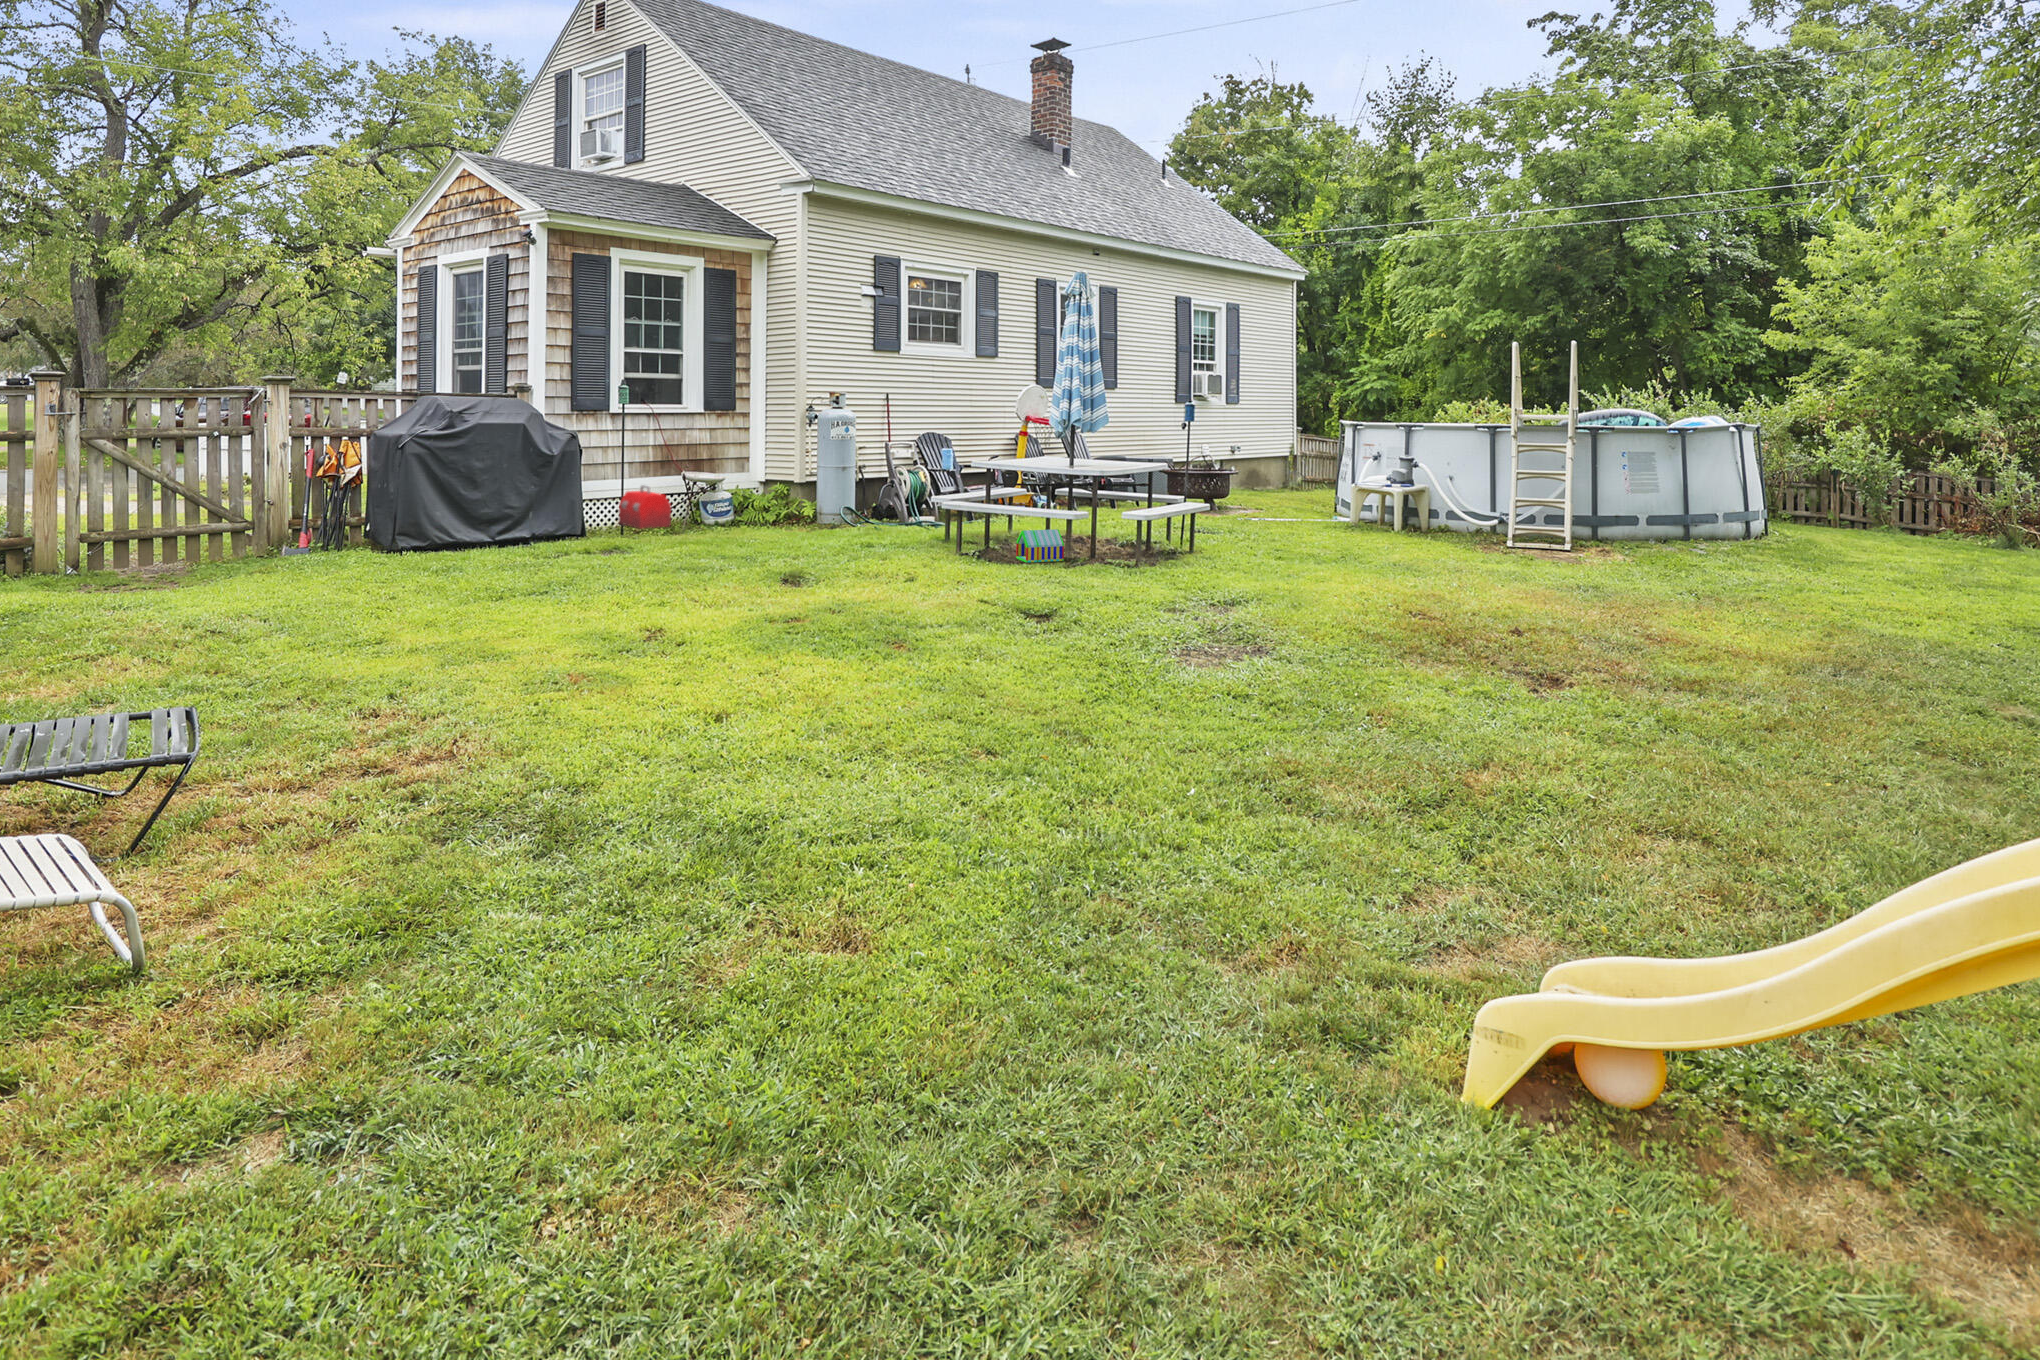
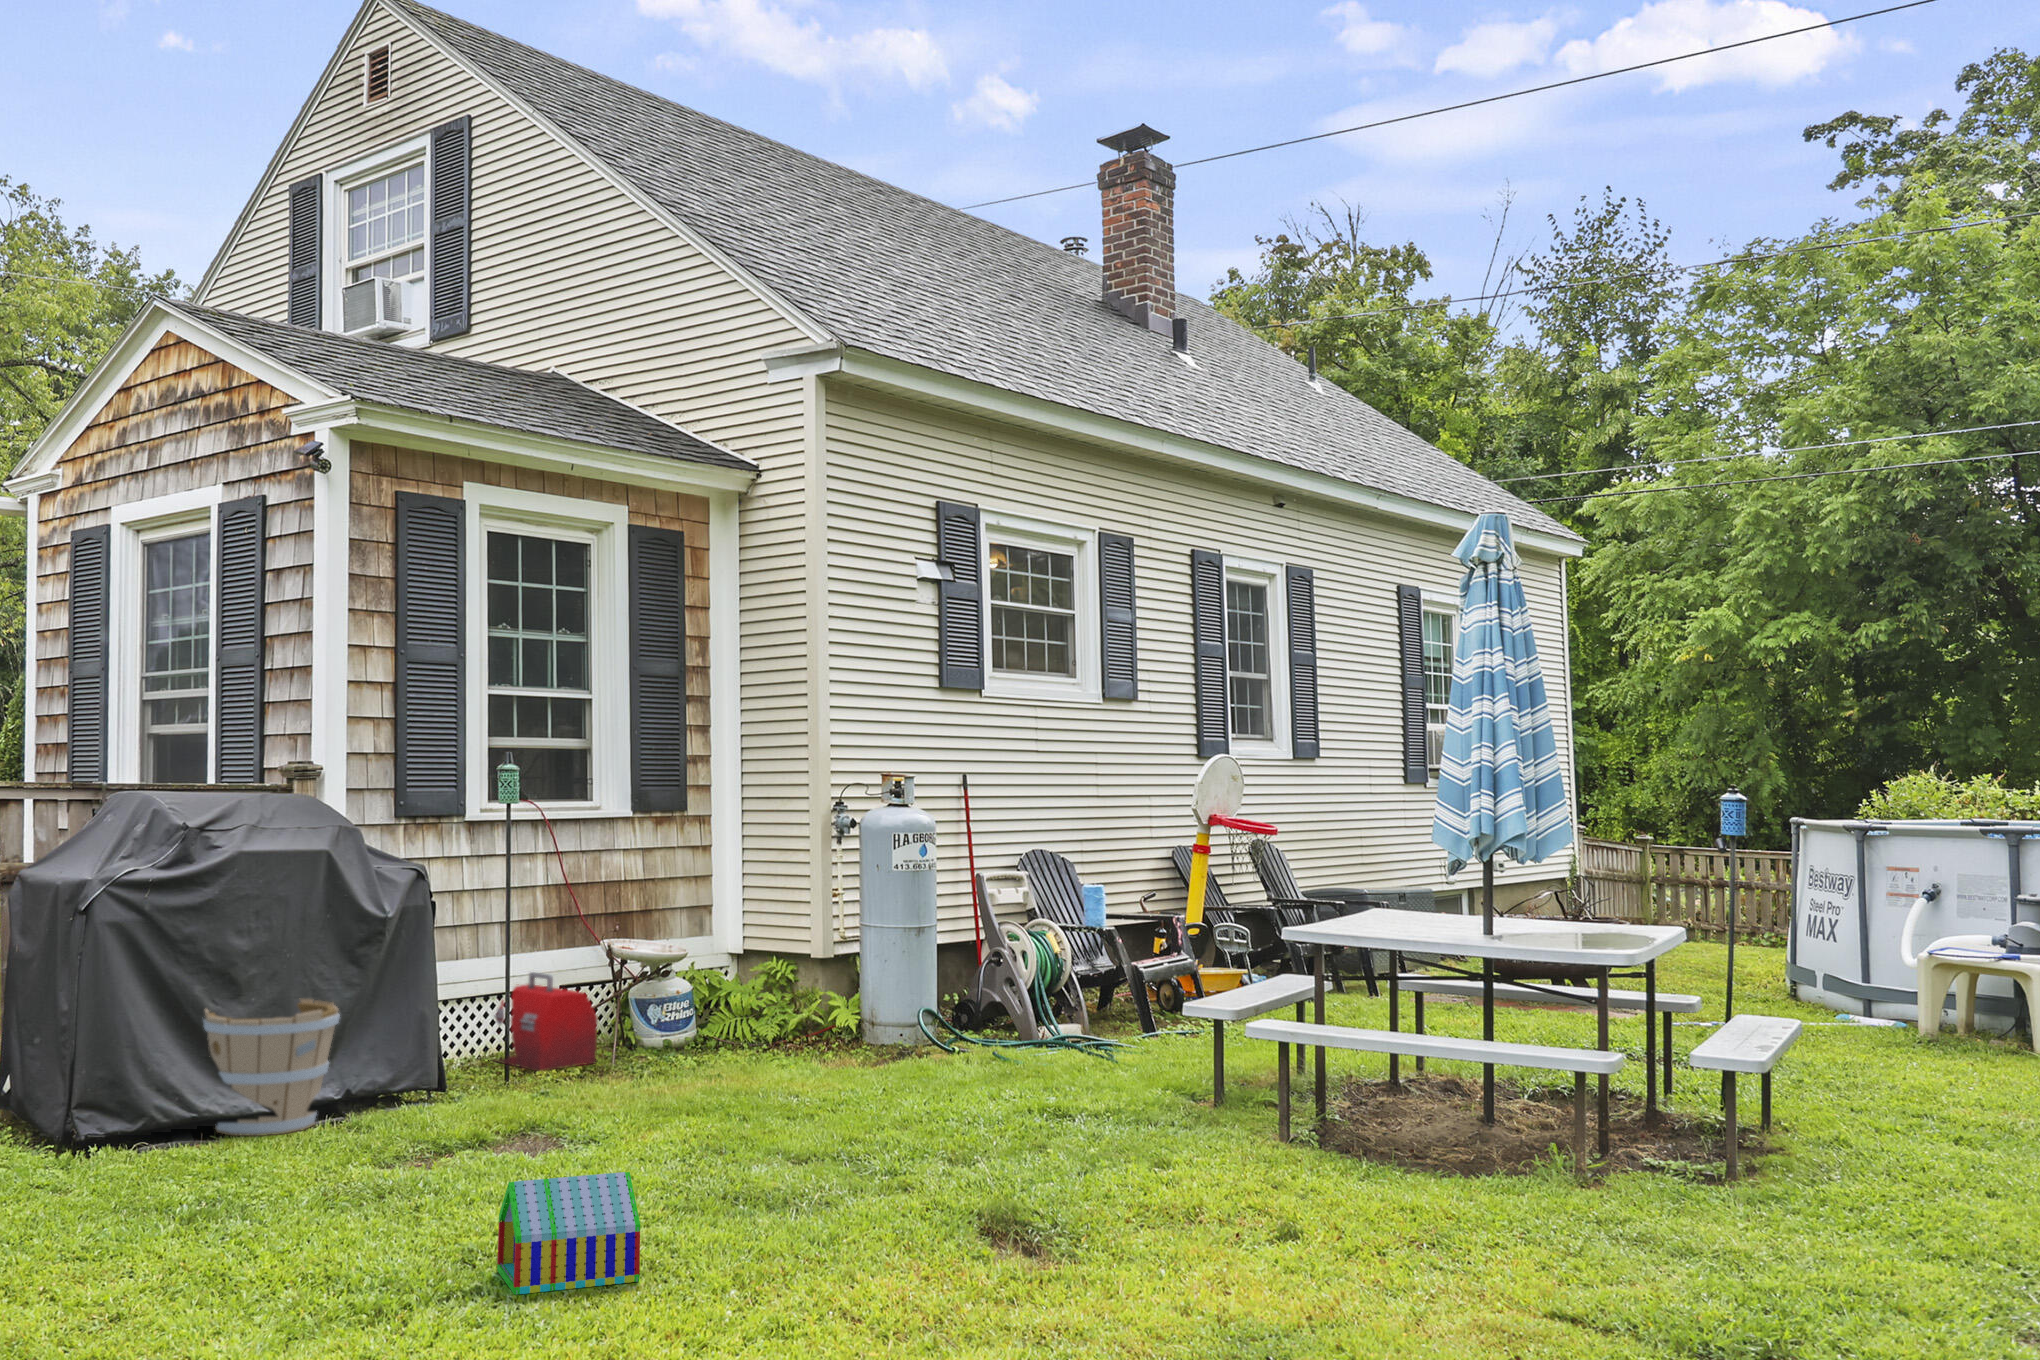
wooden bucket: none [458,492,524,549] -> present [203,998,340,1136]
toy house: present [1016,529,1064,563] -> present [497,1172,640,1295]

